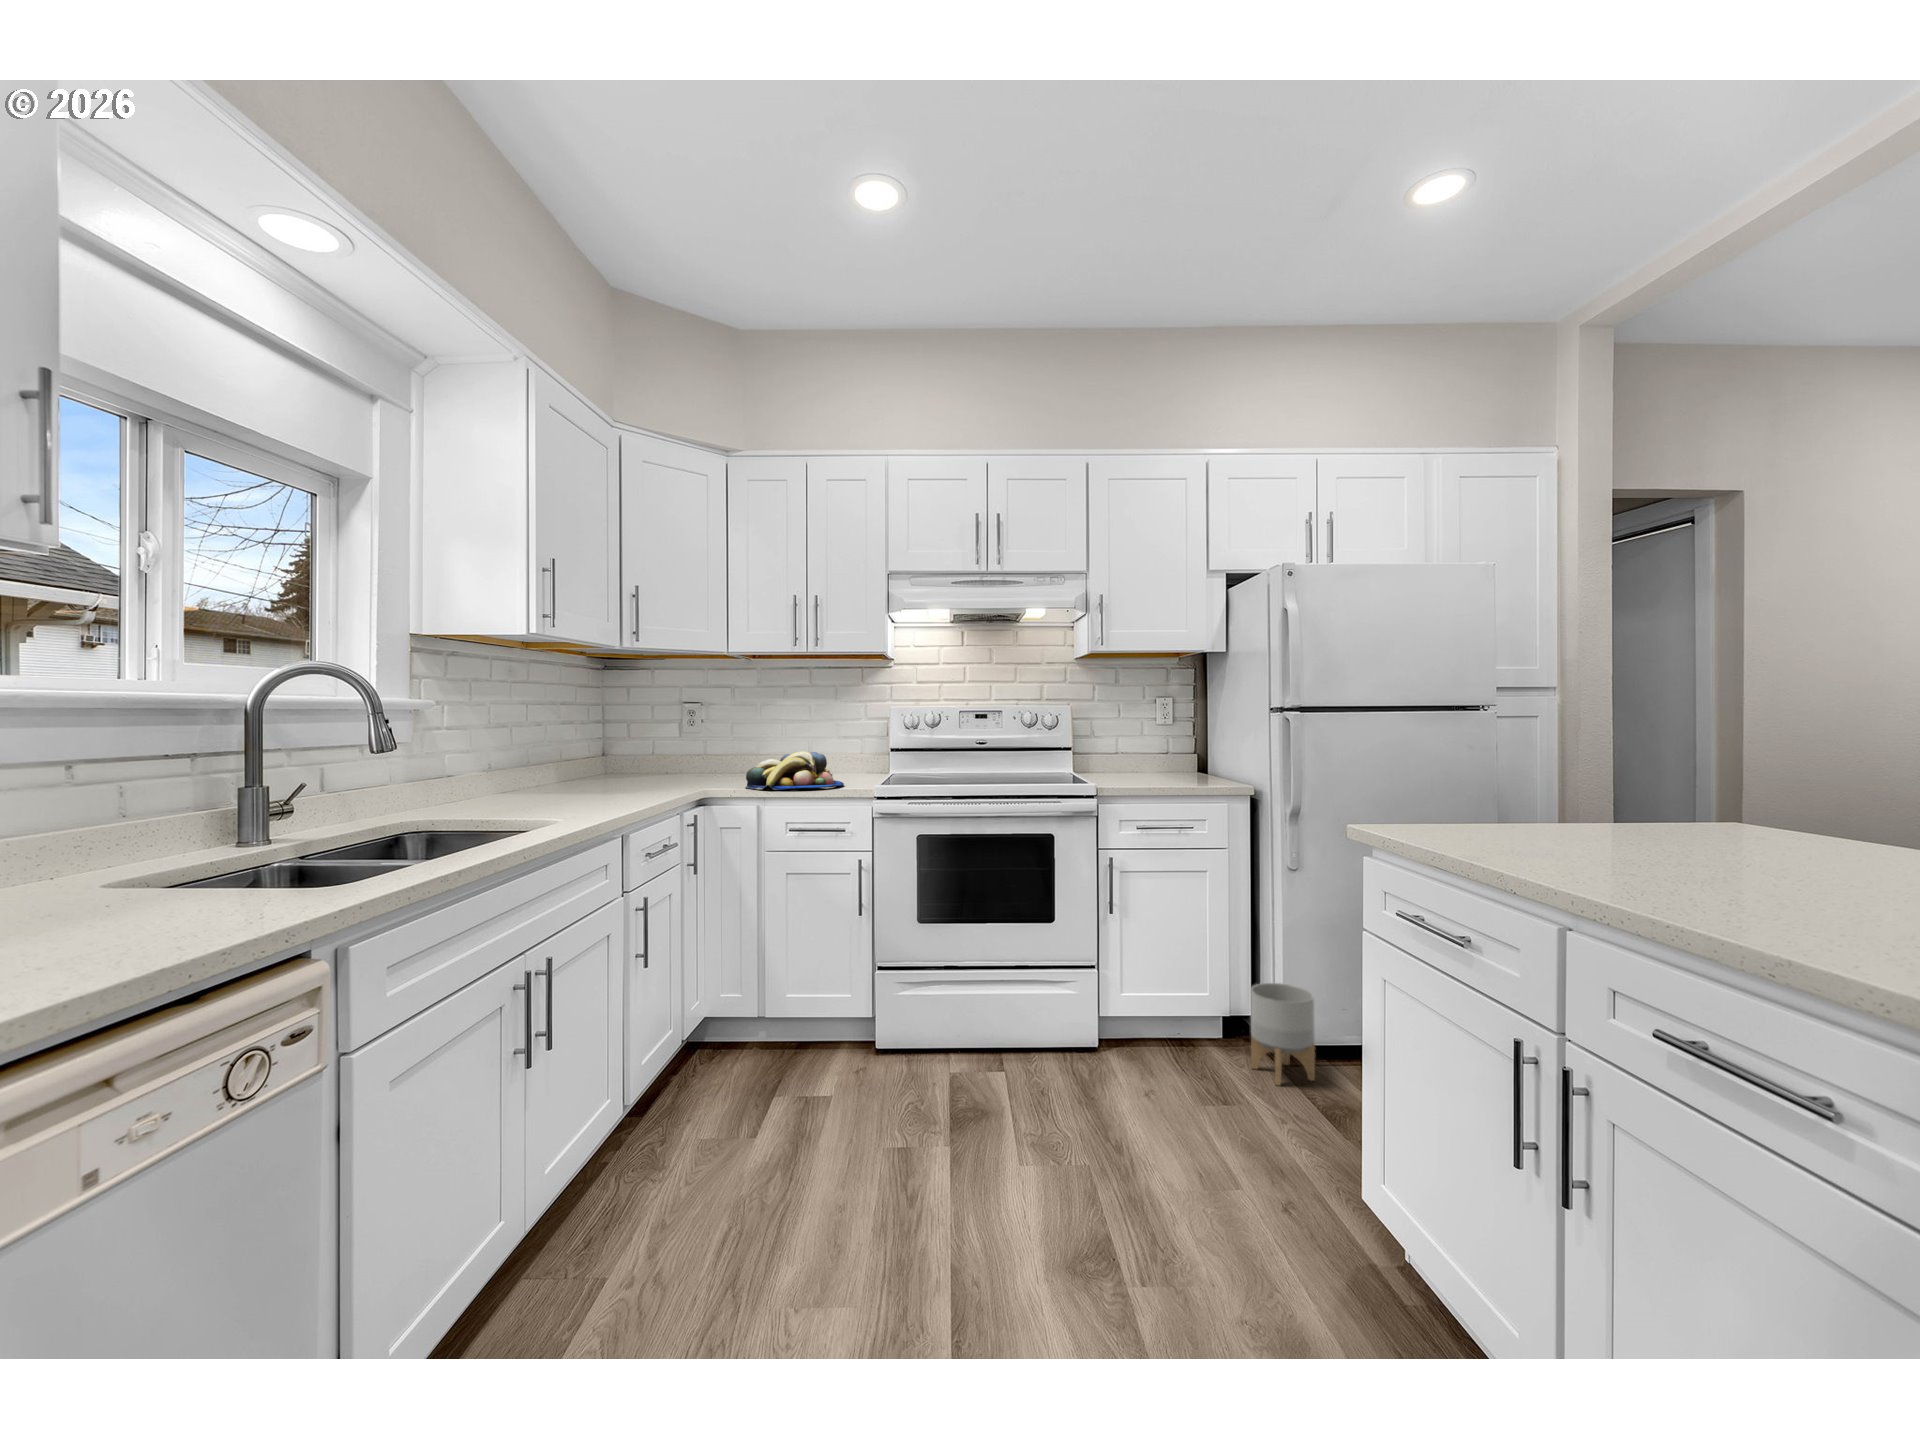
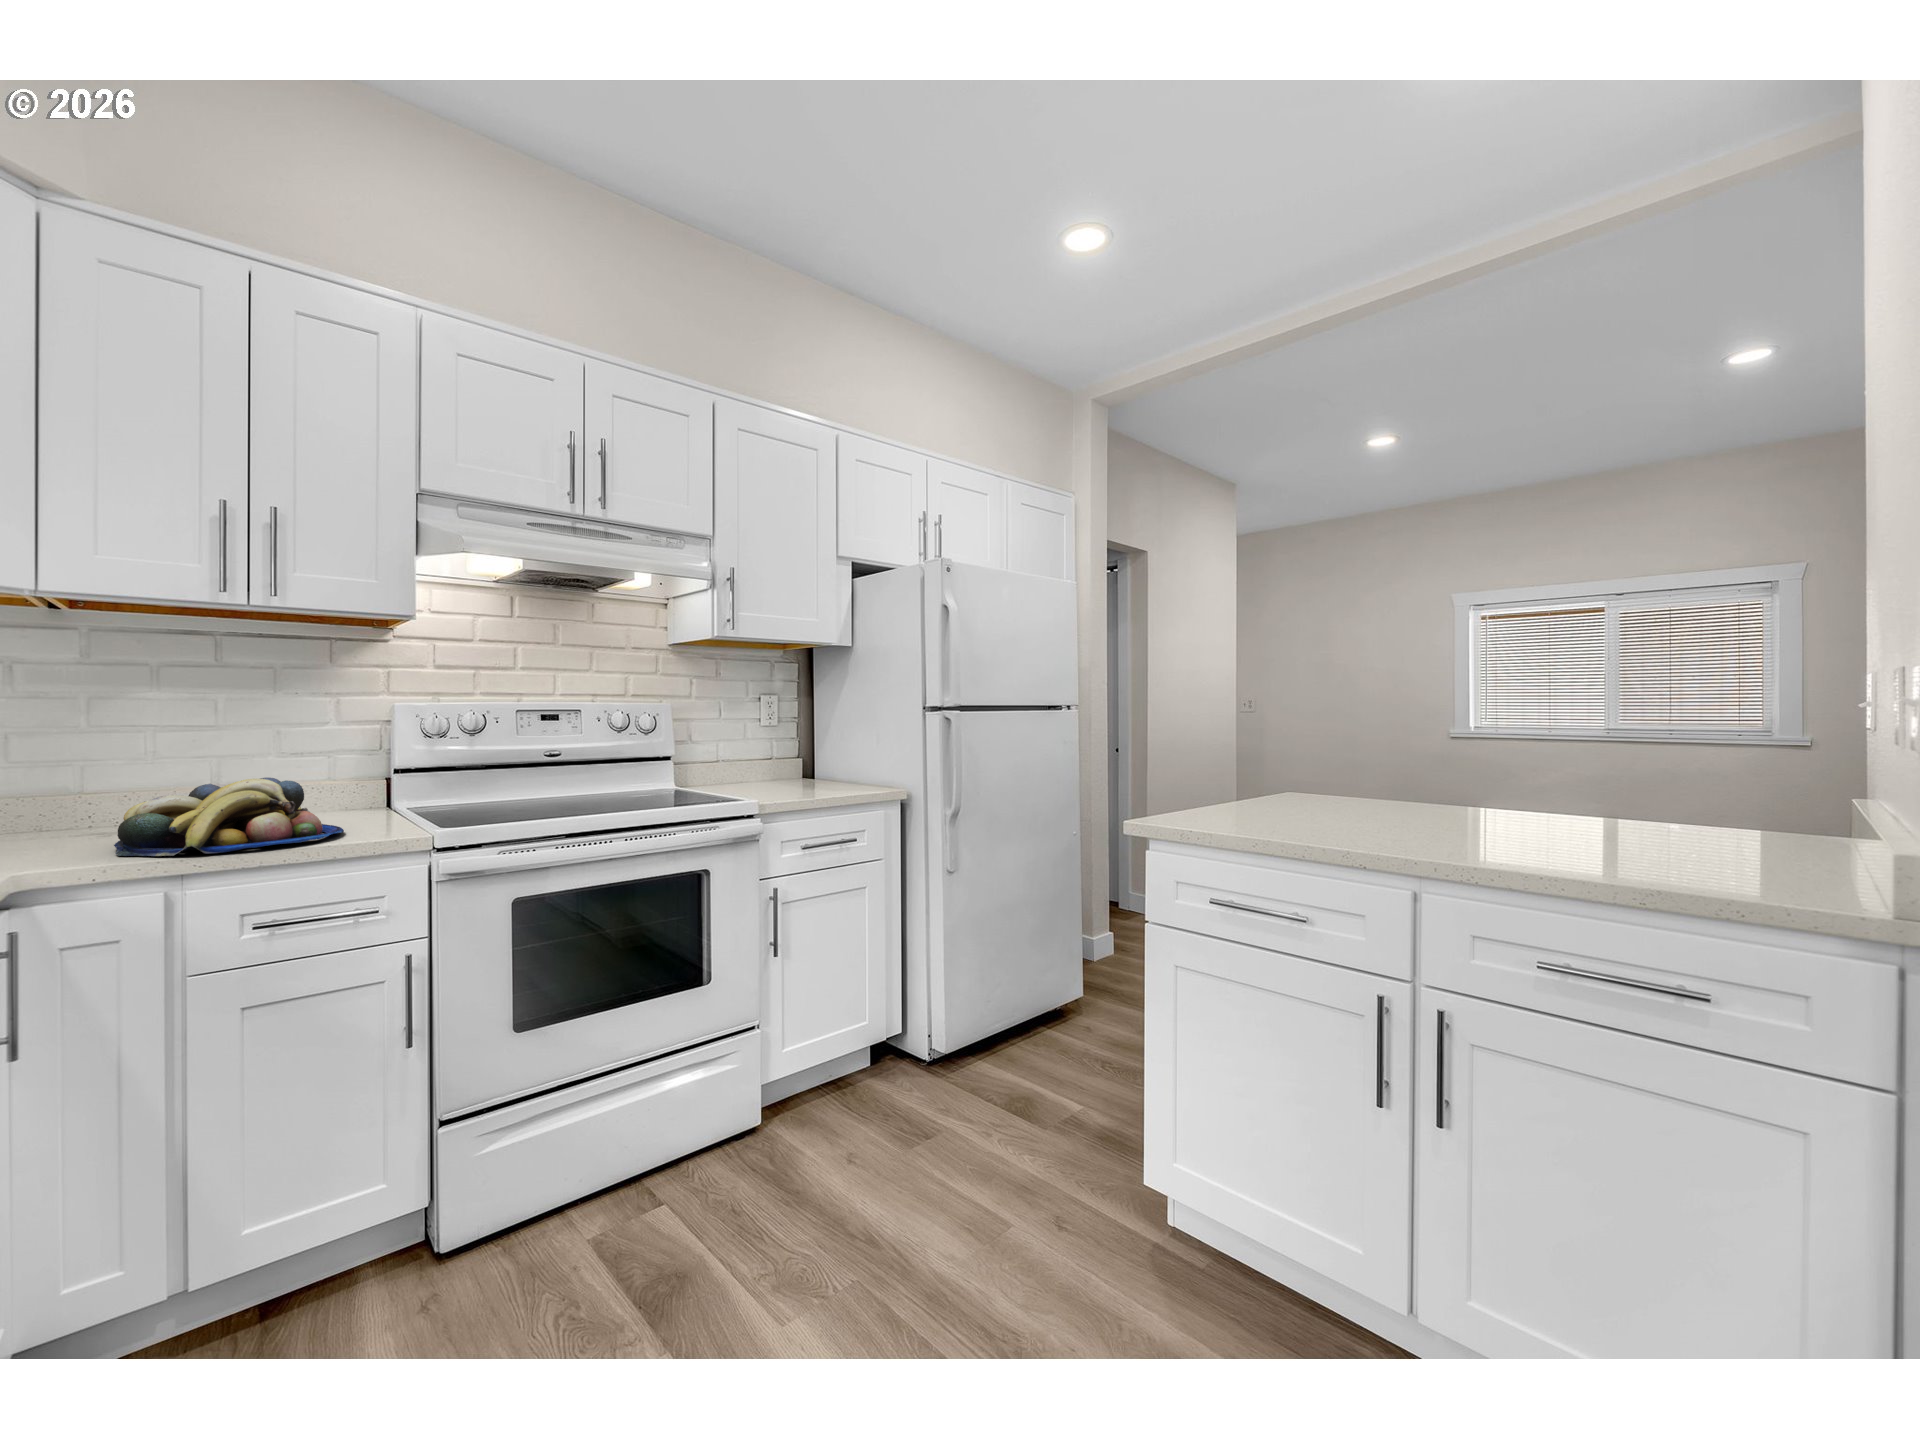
planter: present [1251,983,1315,1085] -> none [921,994,982,1103]

